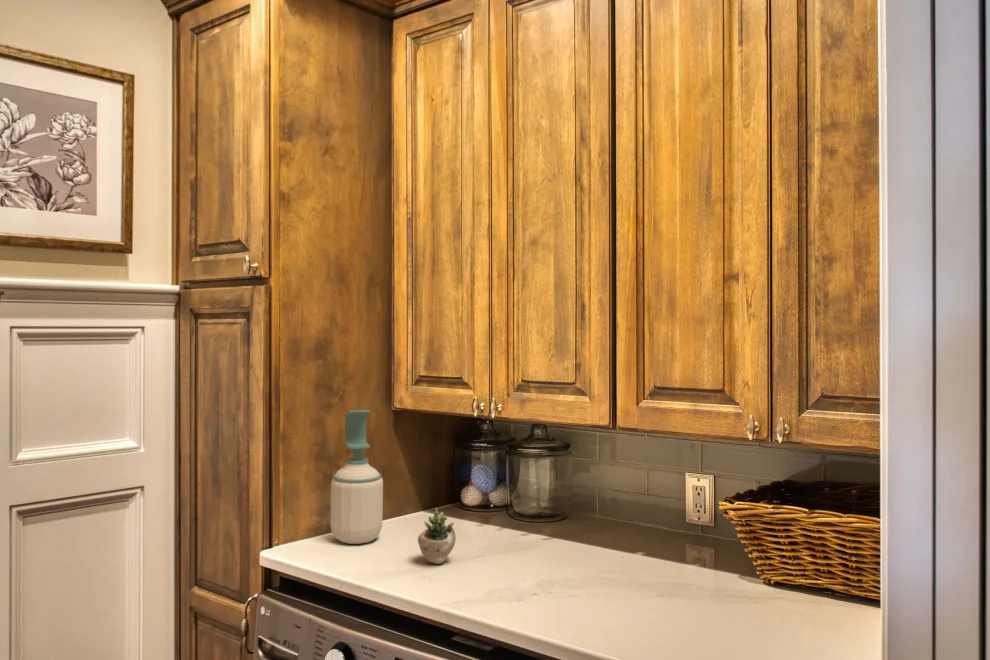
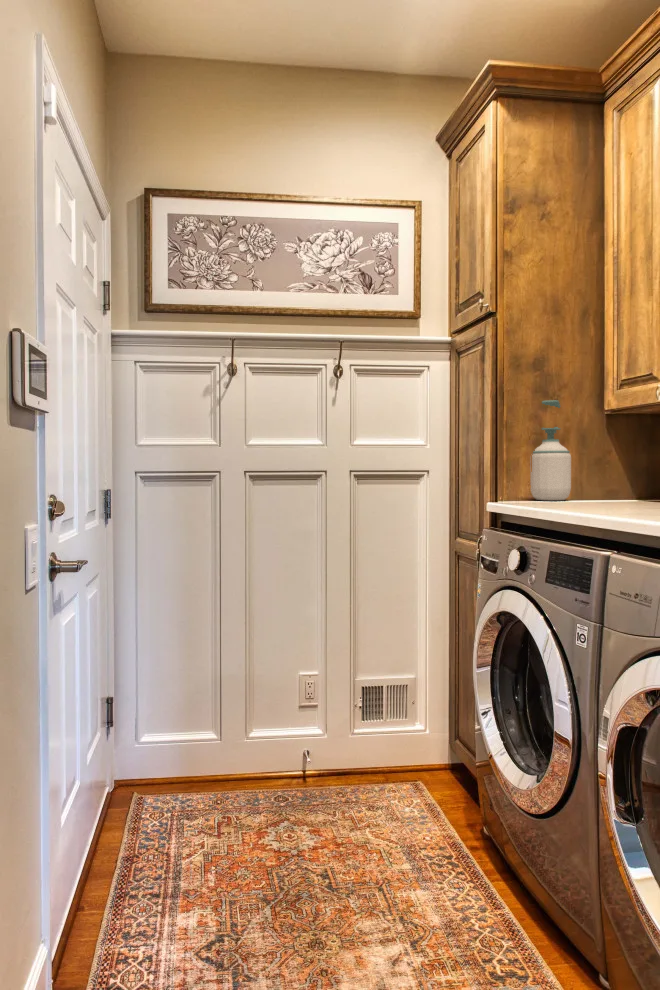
succulent plant: present [418,505,493,564] -> none [575,457,634,505]

